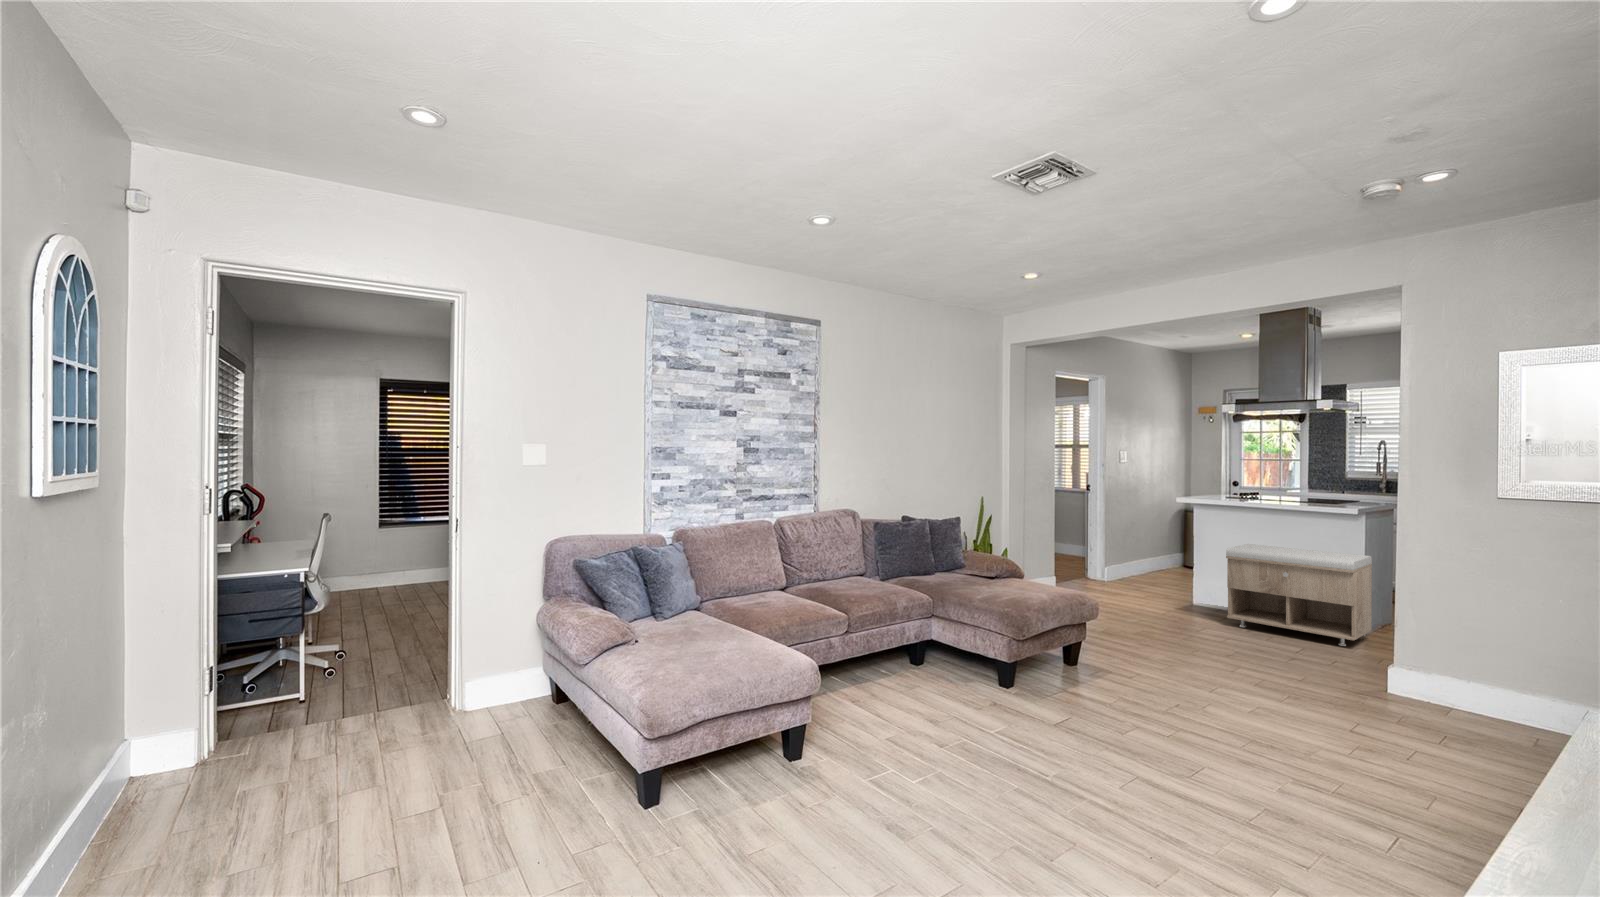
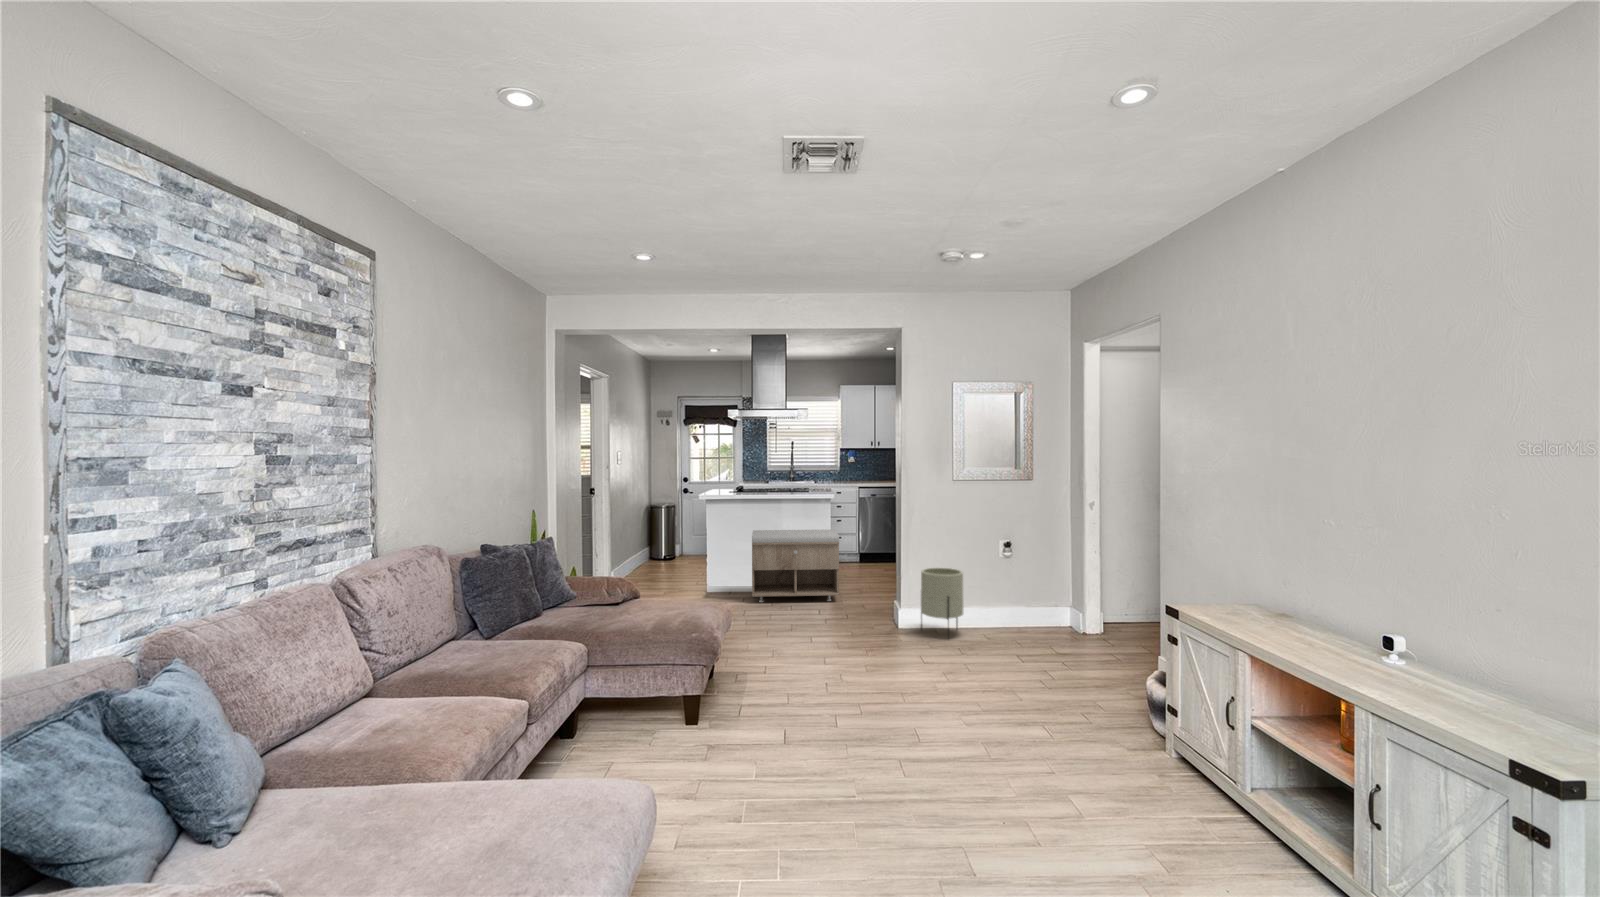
planter: none [1419,619,1503,724] -> present [921,568,963,628]

